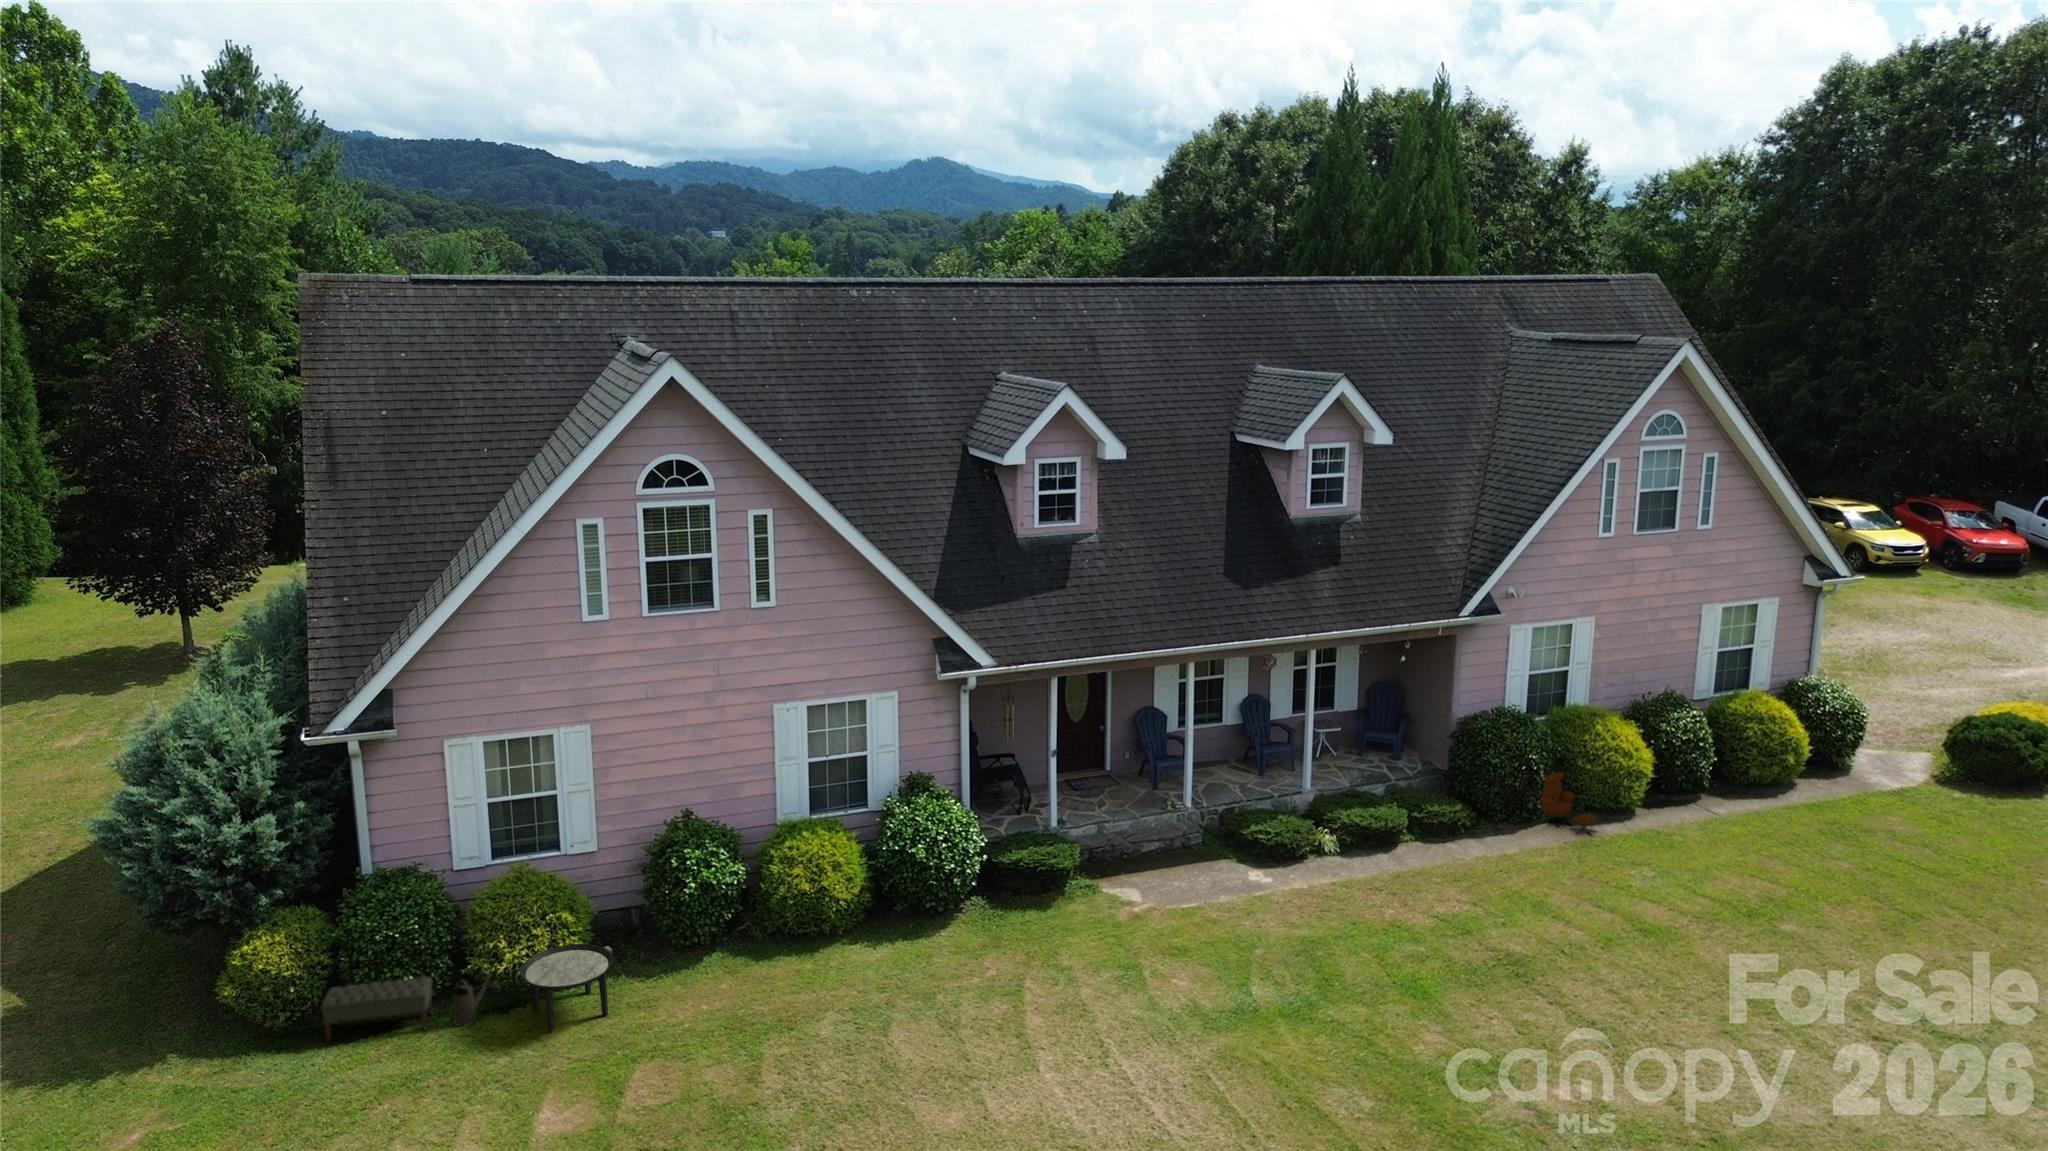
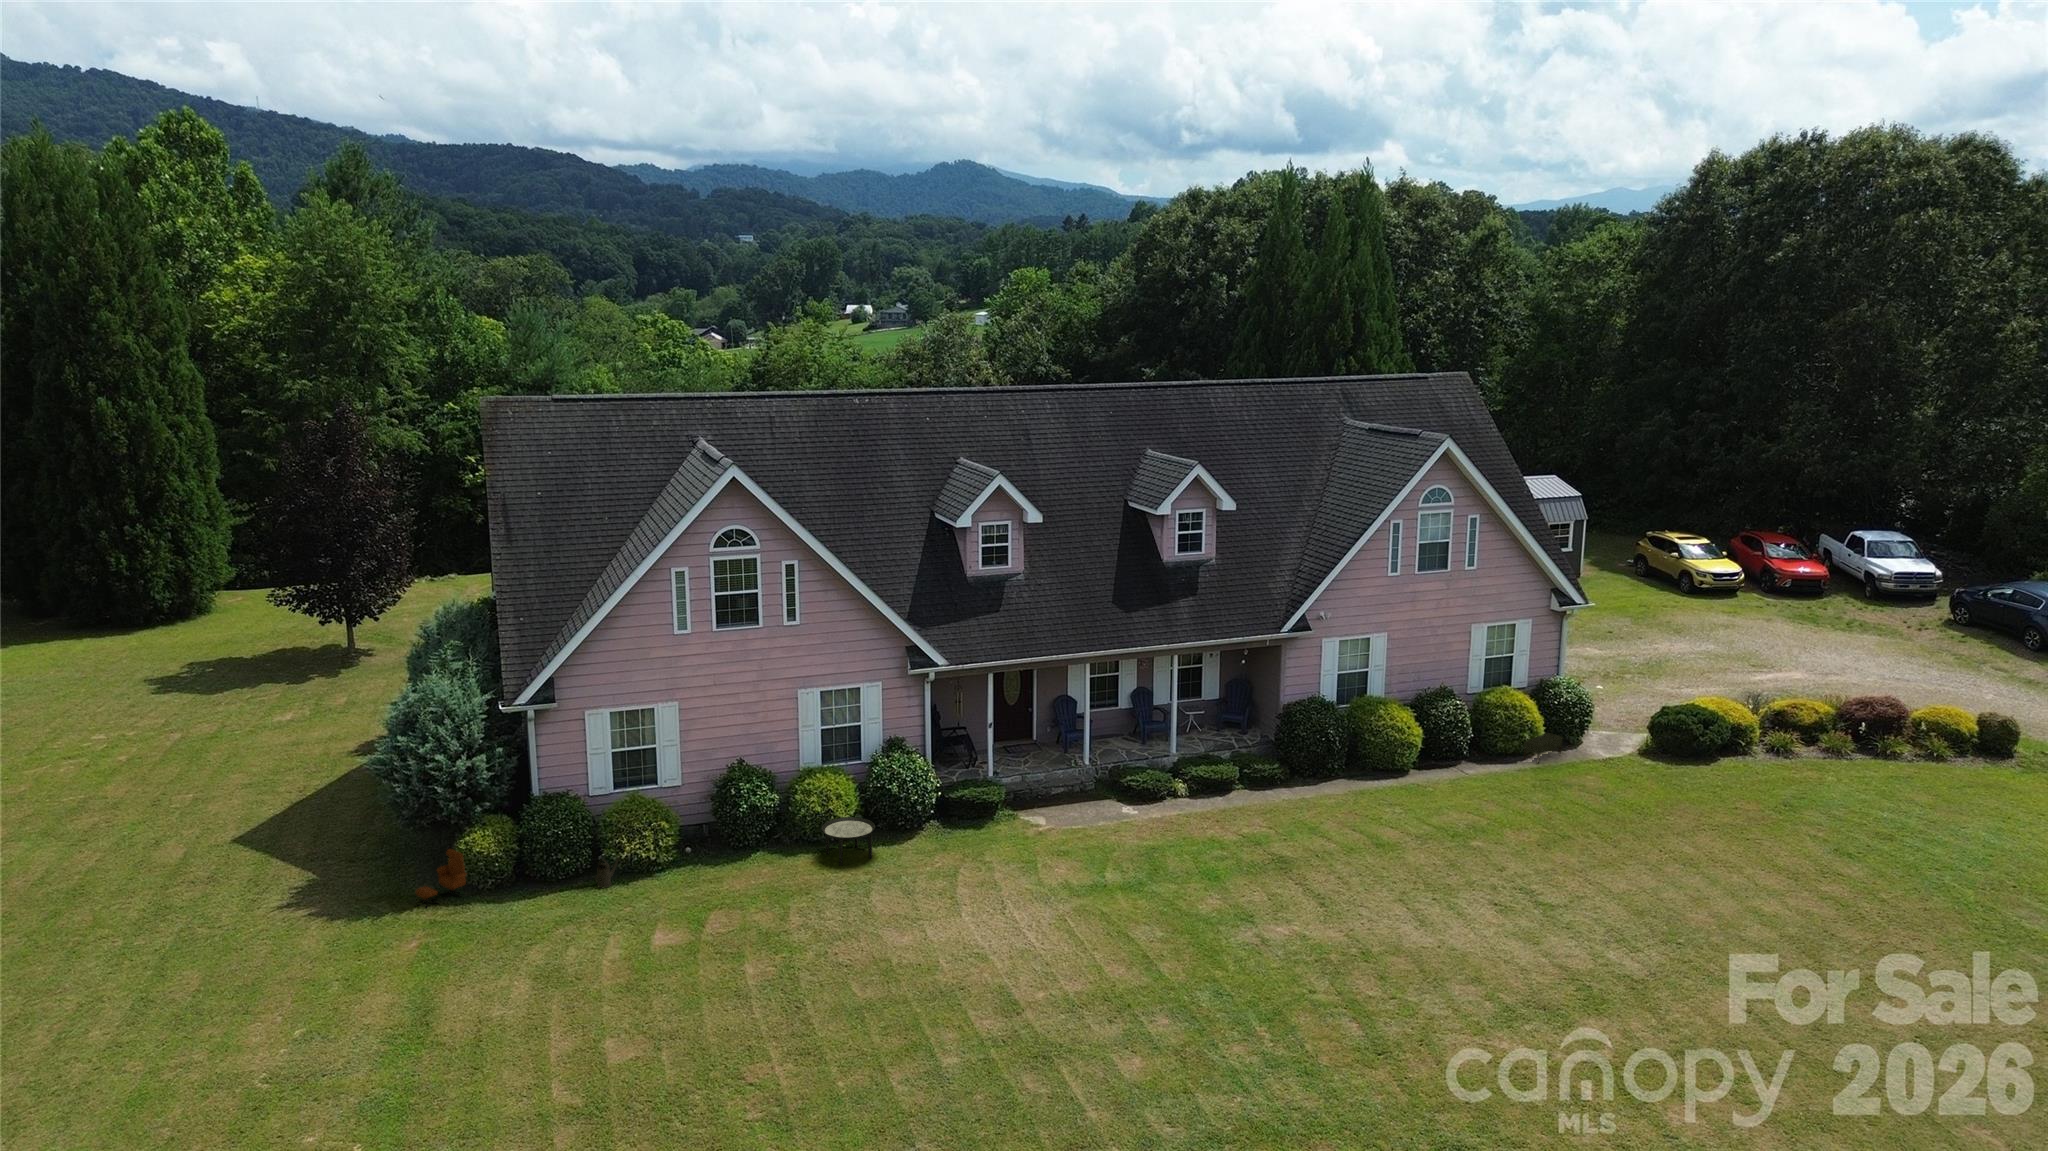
lounge chair: present [1541,772,1597,835] -> present [416,849,466,905]
round table: present [520,944,613,1033] -> present [822,817,875,866]
bench: present [321,977,433,1042] -> present [1523,733,1563,763]

